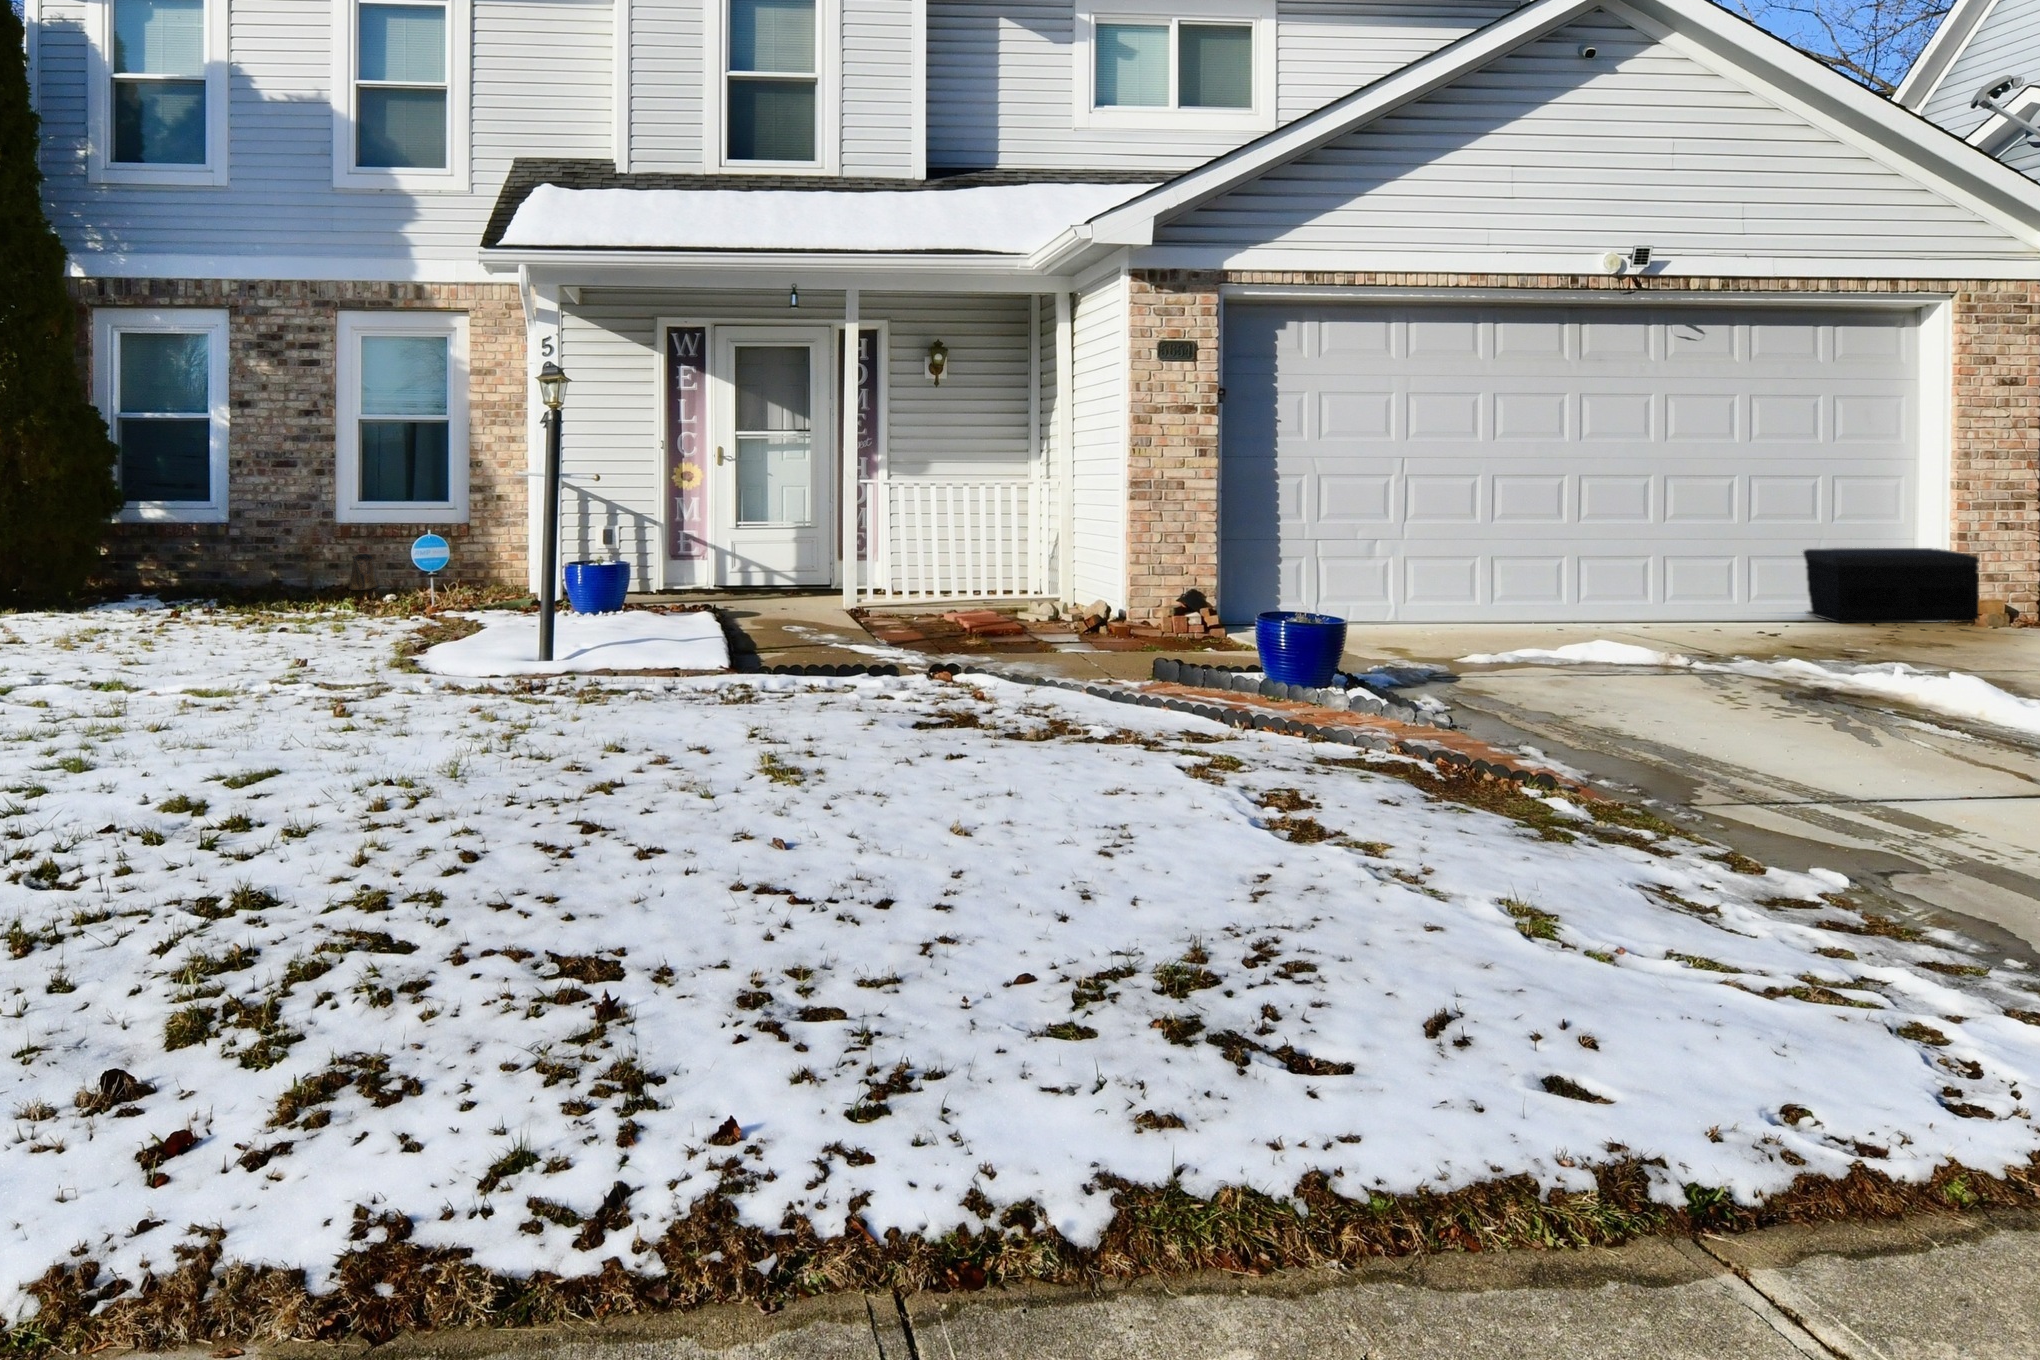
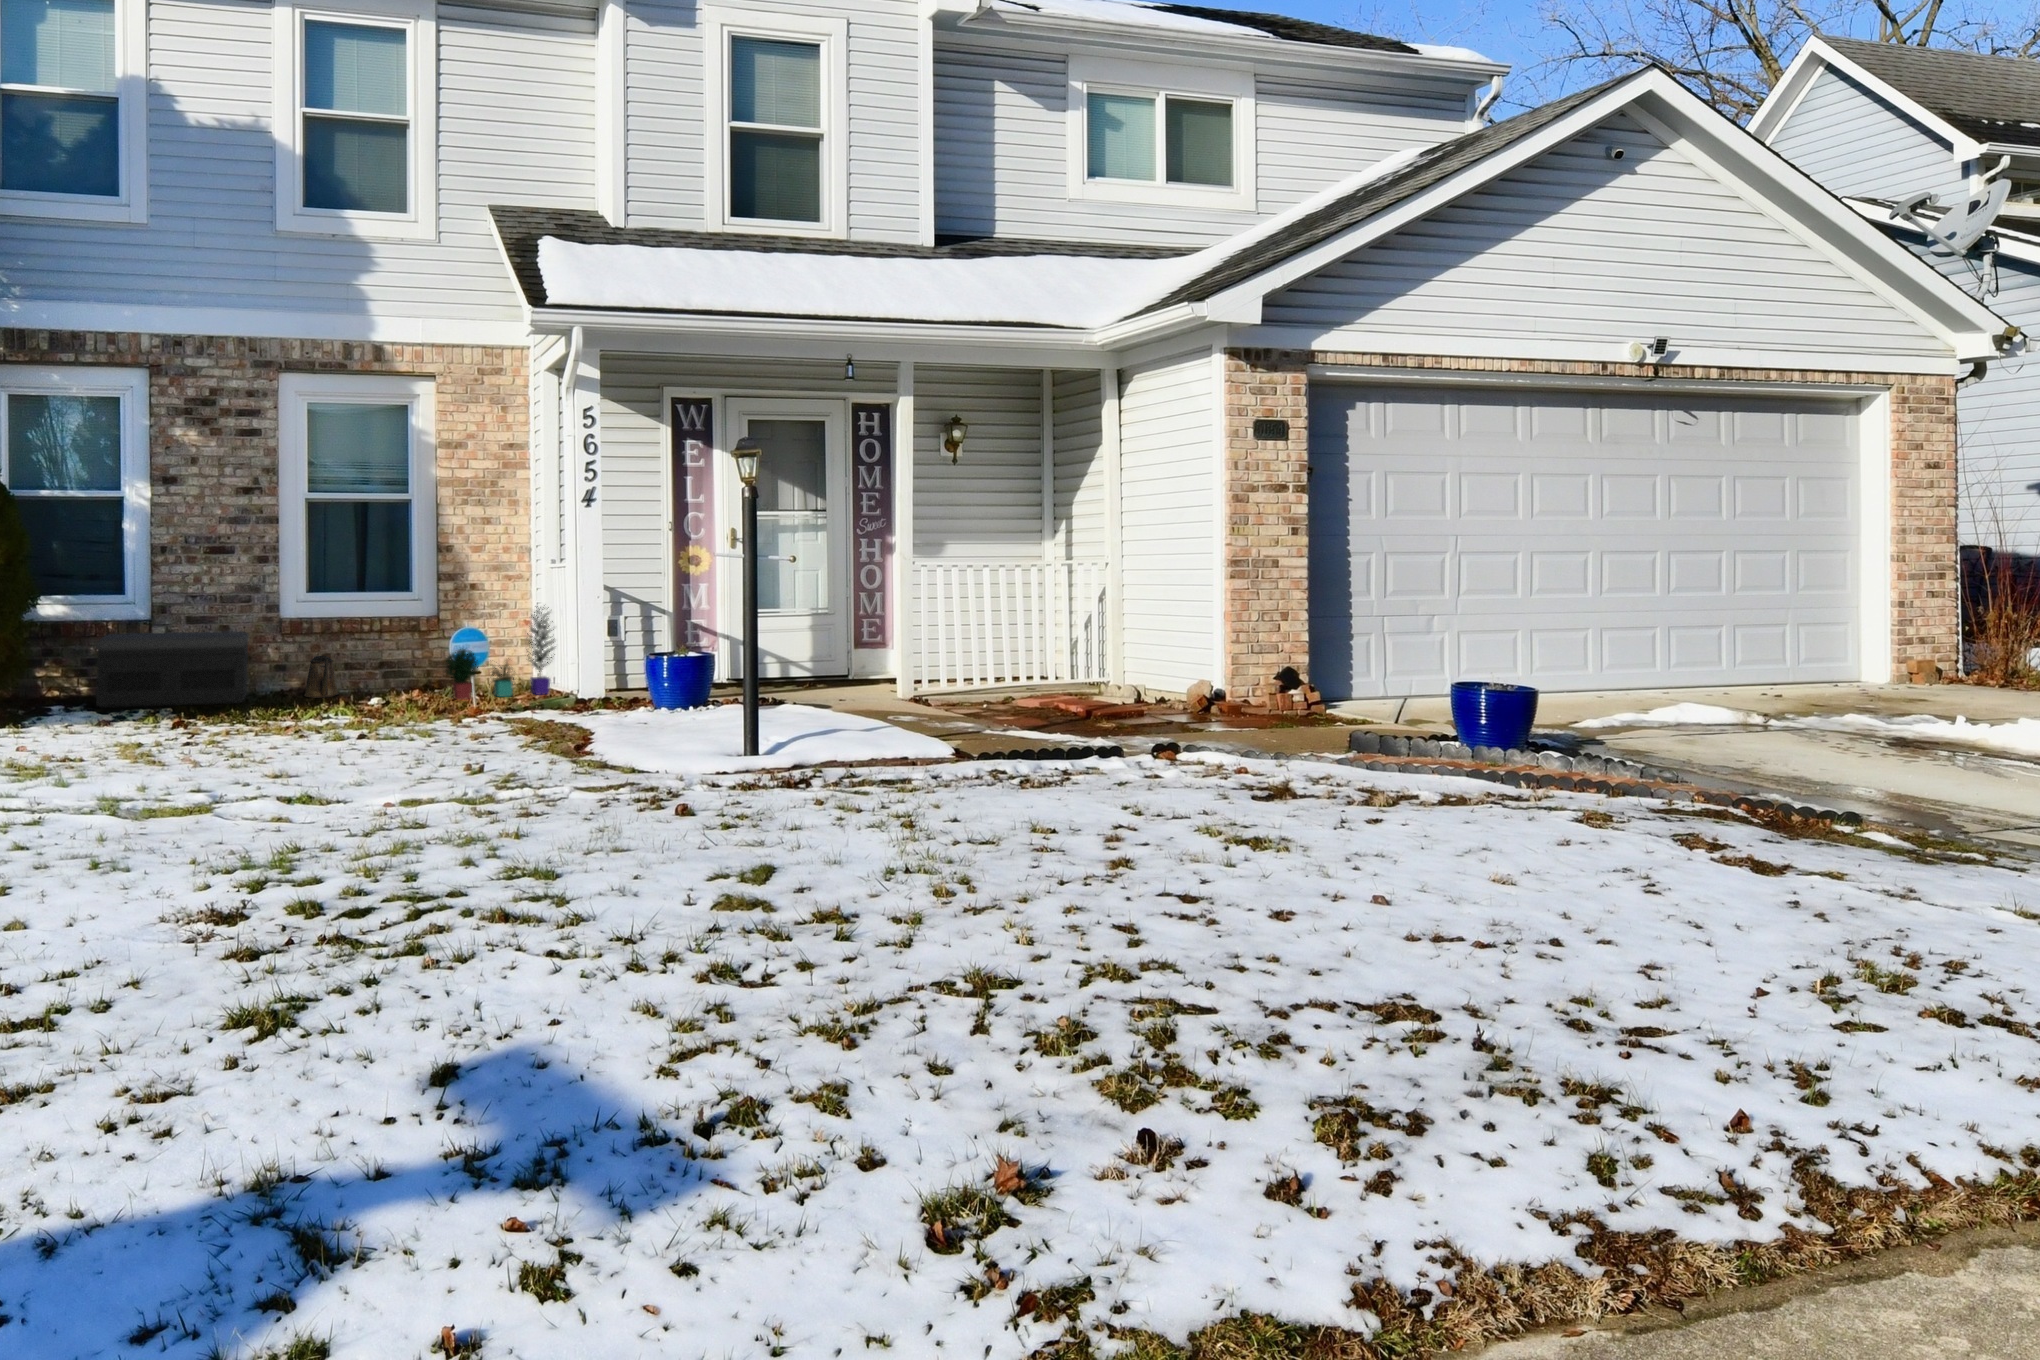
potted plant: none [444,513,551,596] -> present [445,606,555,700]
storage bench: present [1803,548,1979,623] -> present [96,631,249,708]

